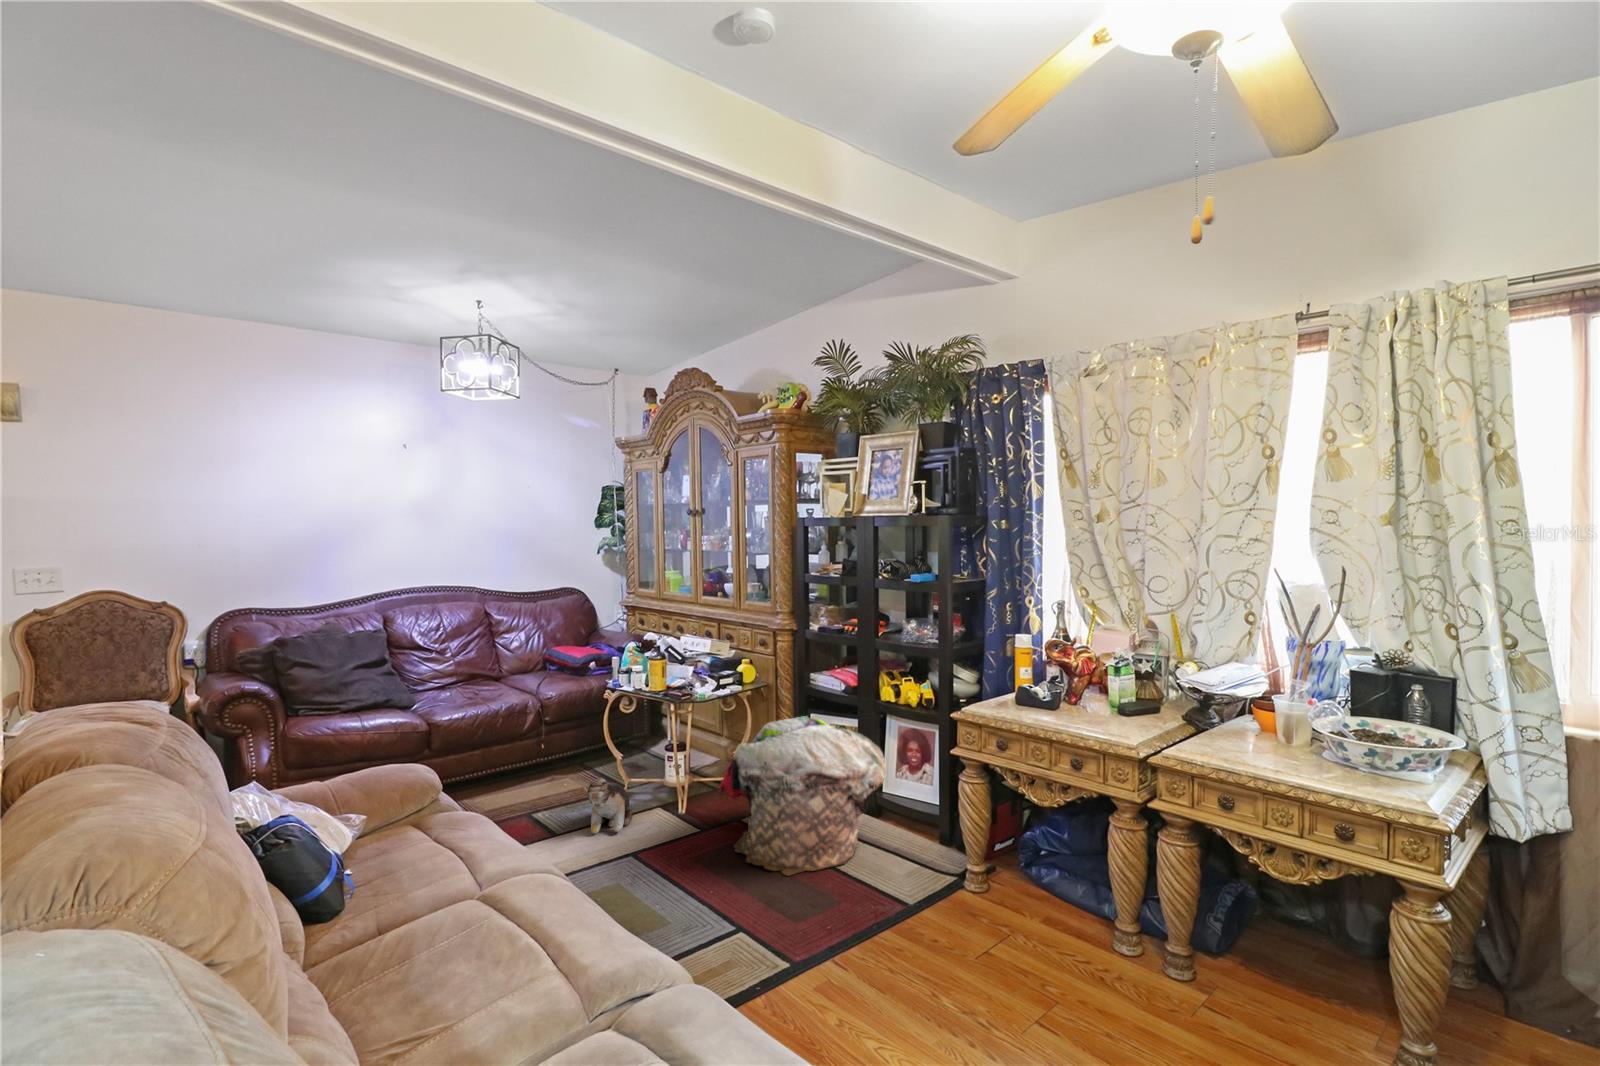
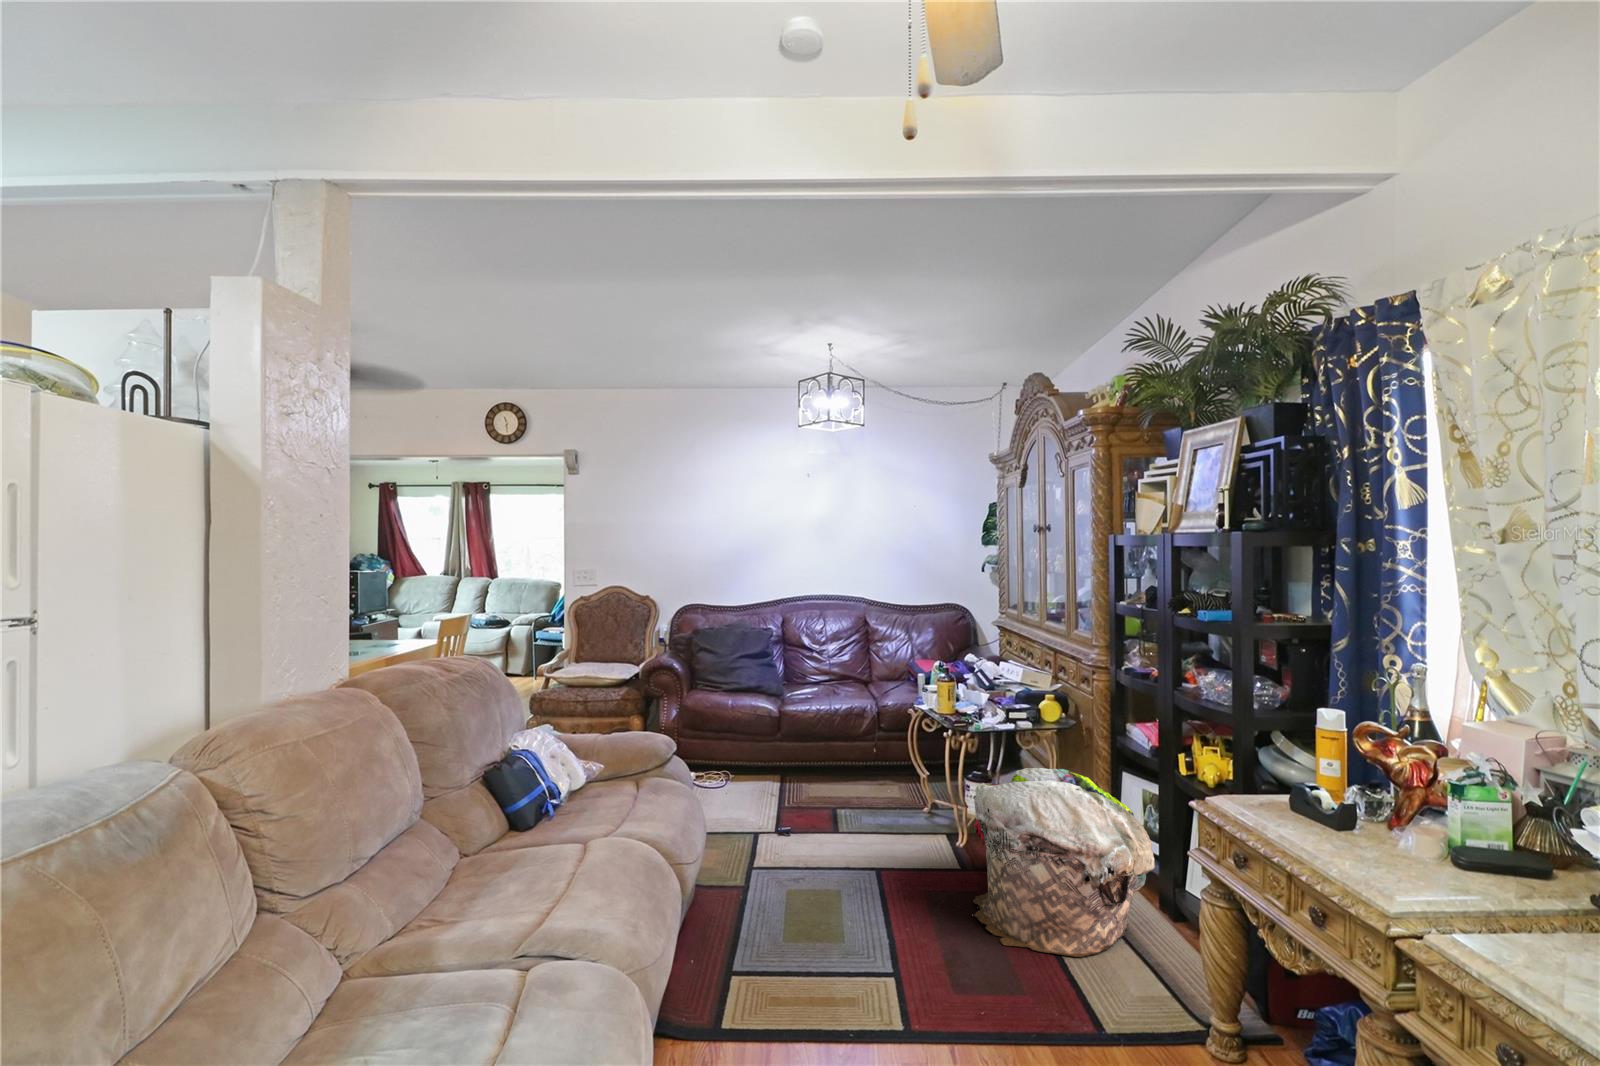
plush toy: present [582,777,633,834] -> none [849,788,921,847]

